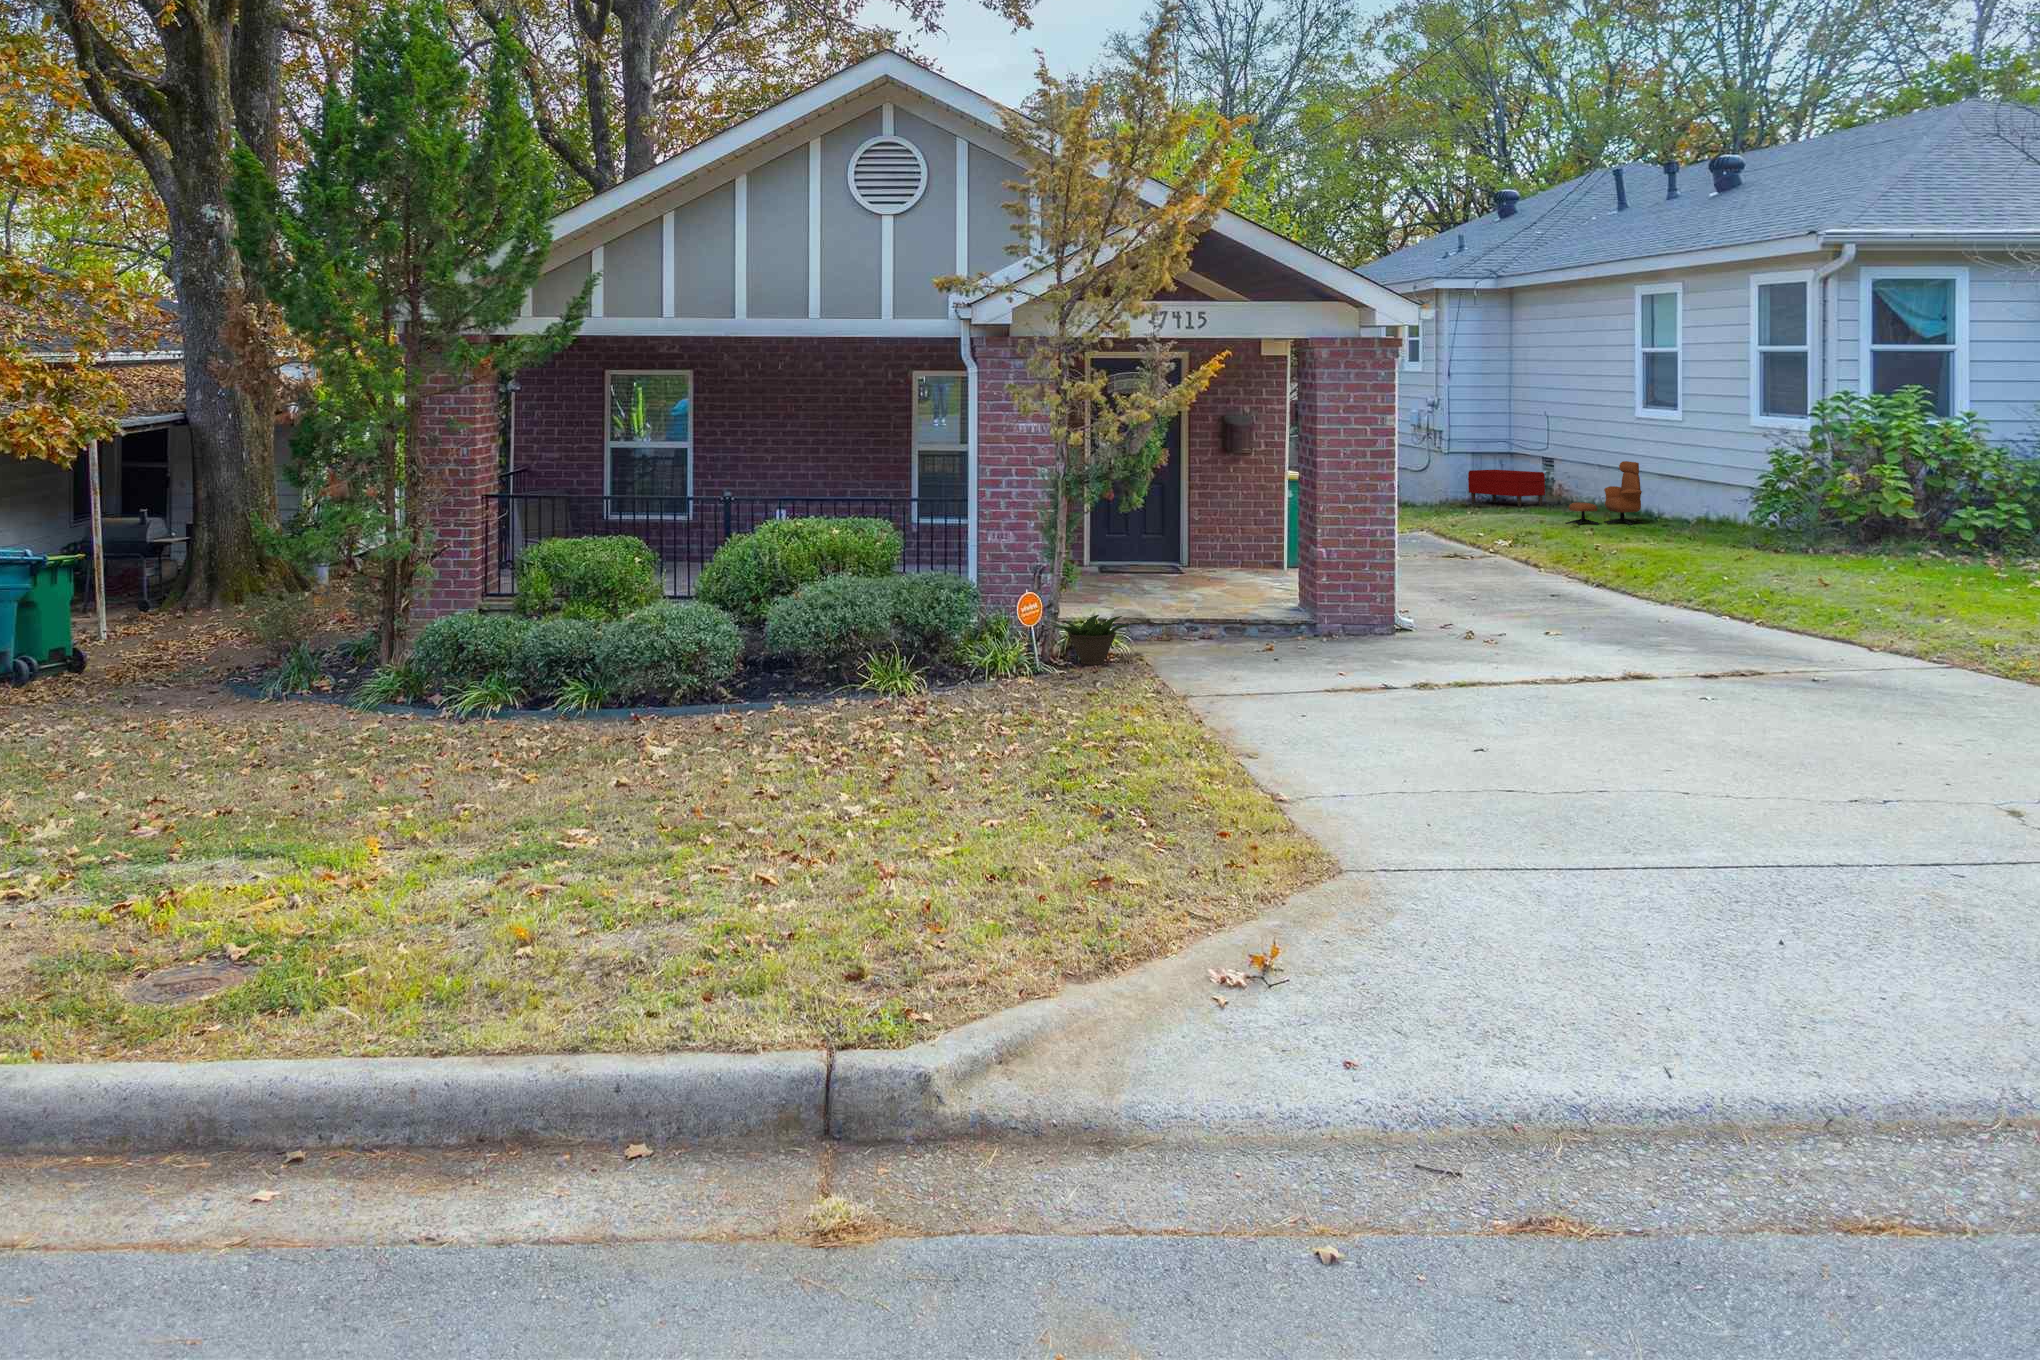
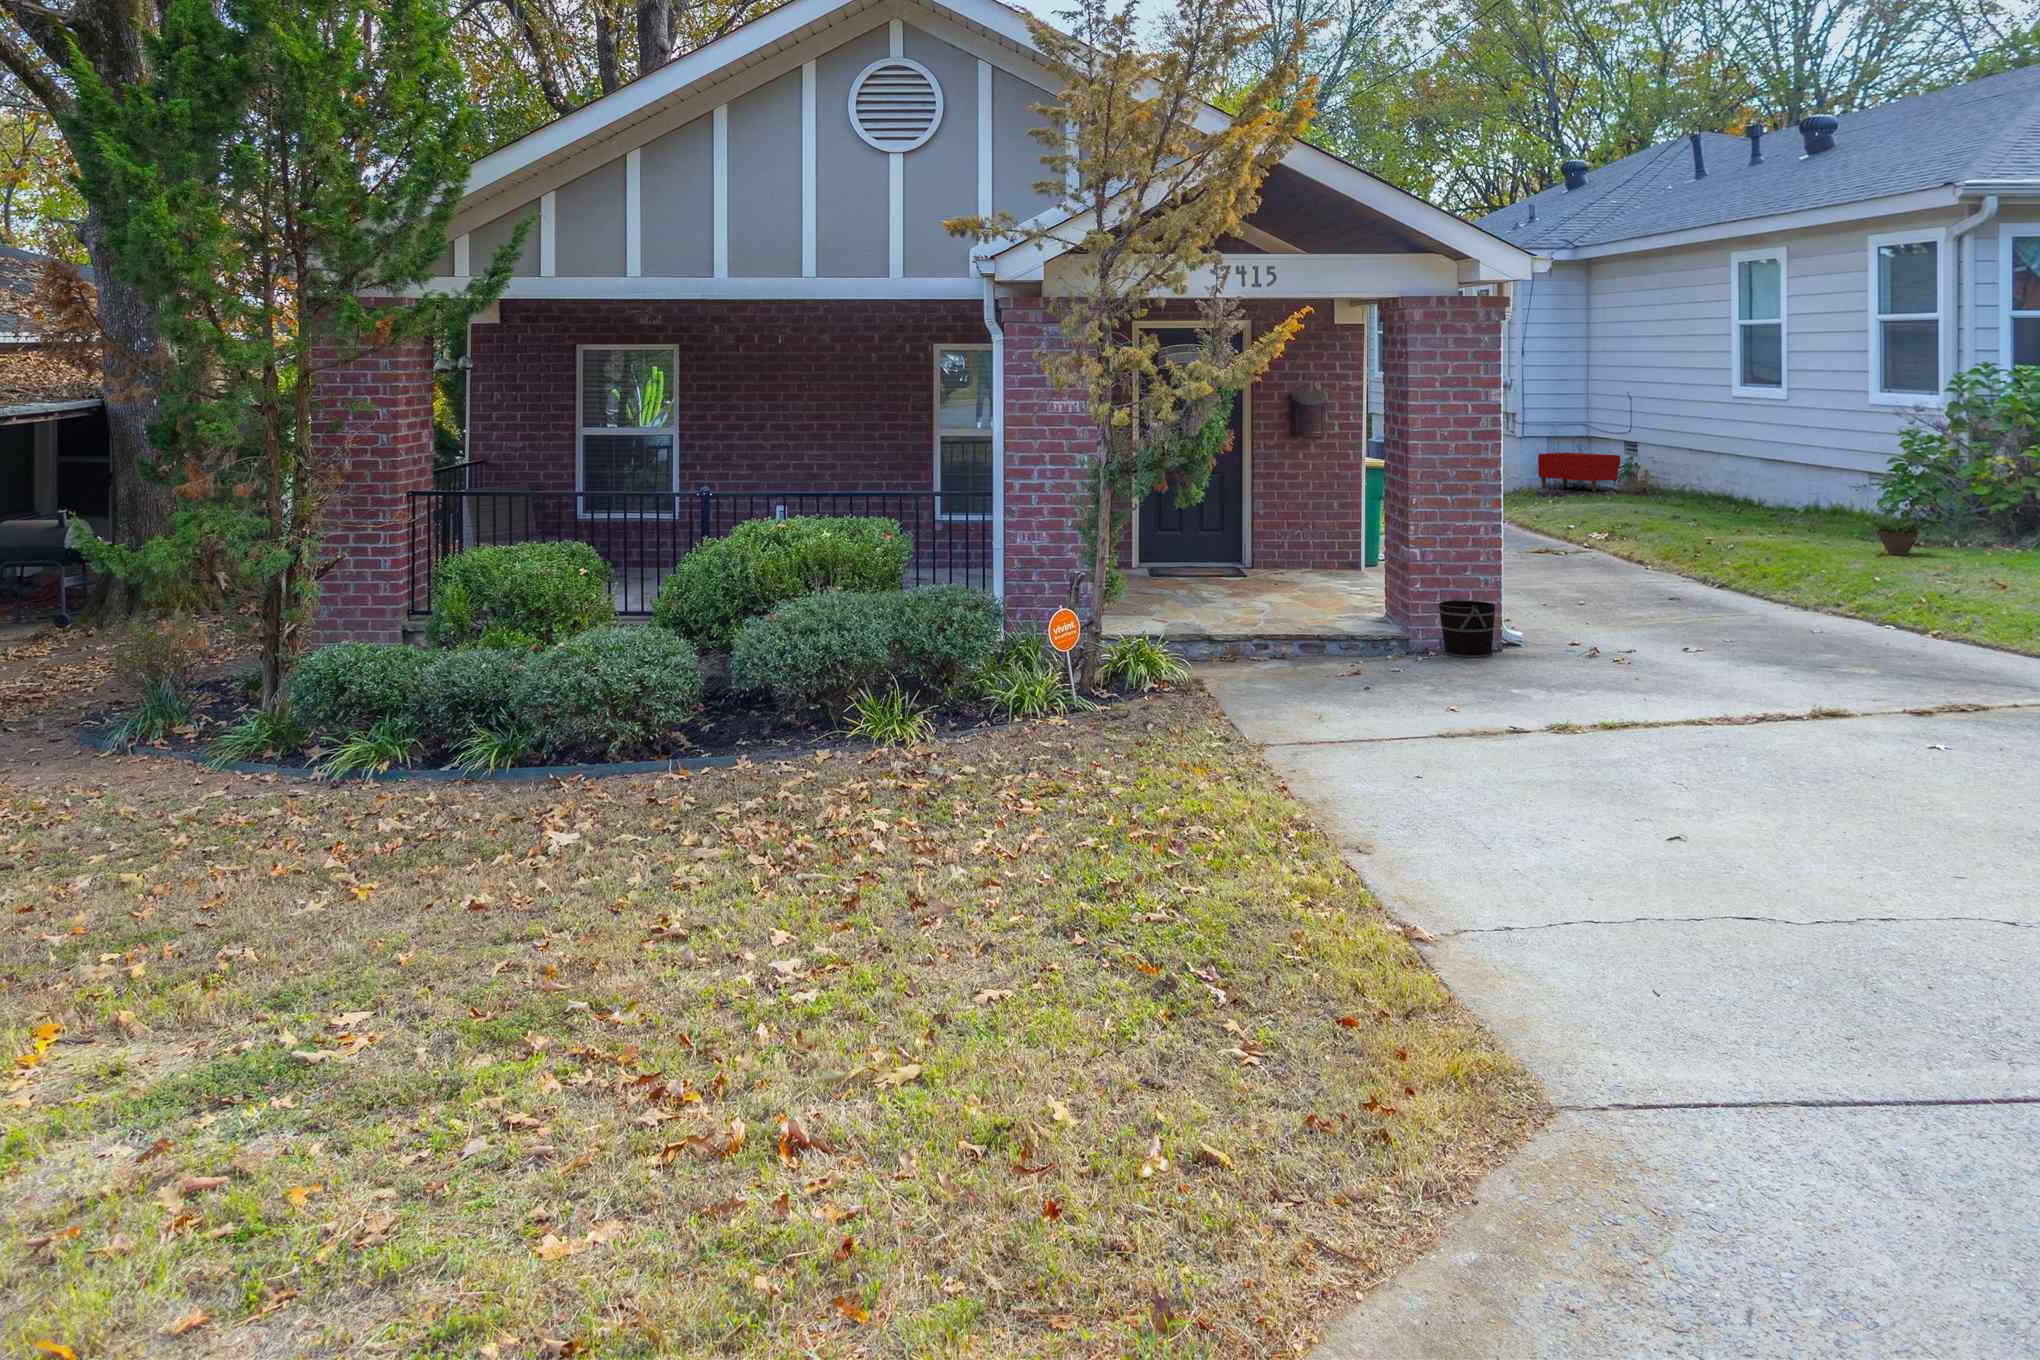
lounge chair: present [1566,461,1643,525] -> none [1651,443,1736,512]
bucket: none [1338,588,1385,636] -> present [1438,598,1495,657]
decorative plant: present [1052,615,1129,665] -> present [1865,519,1932,555]

